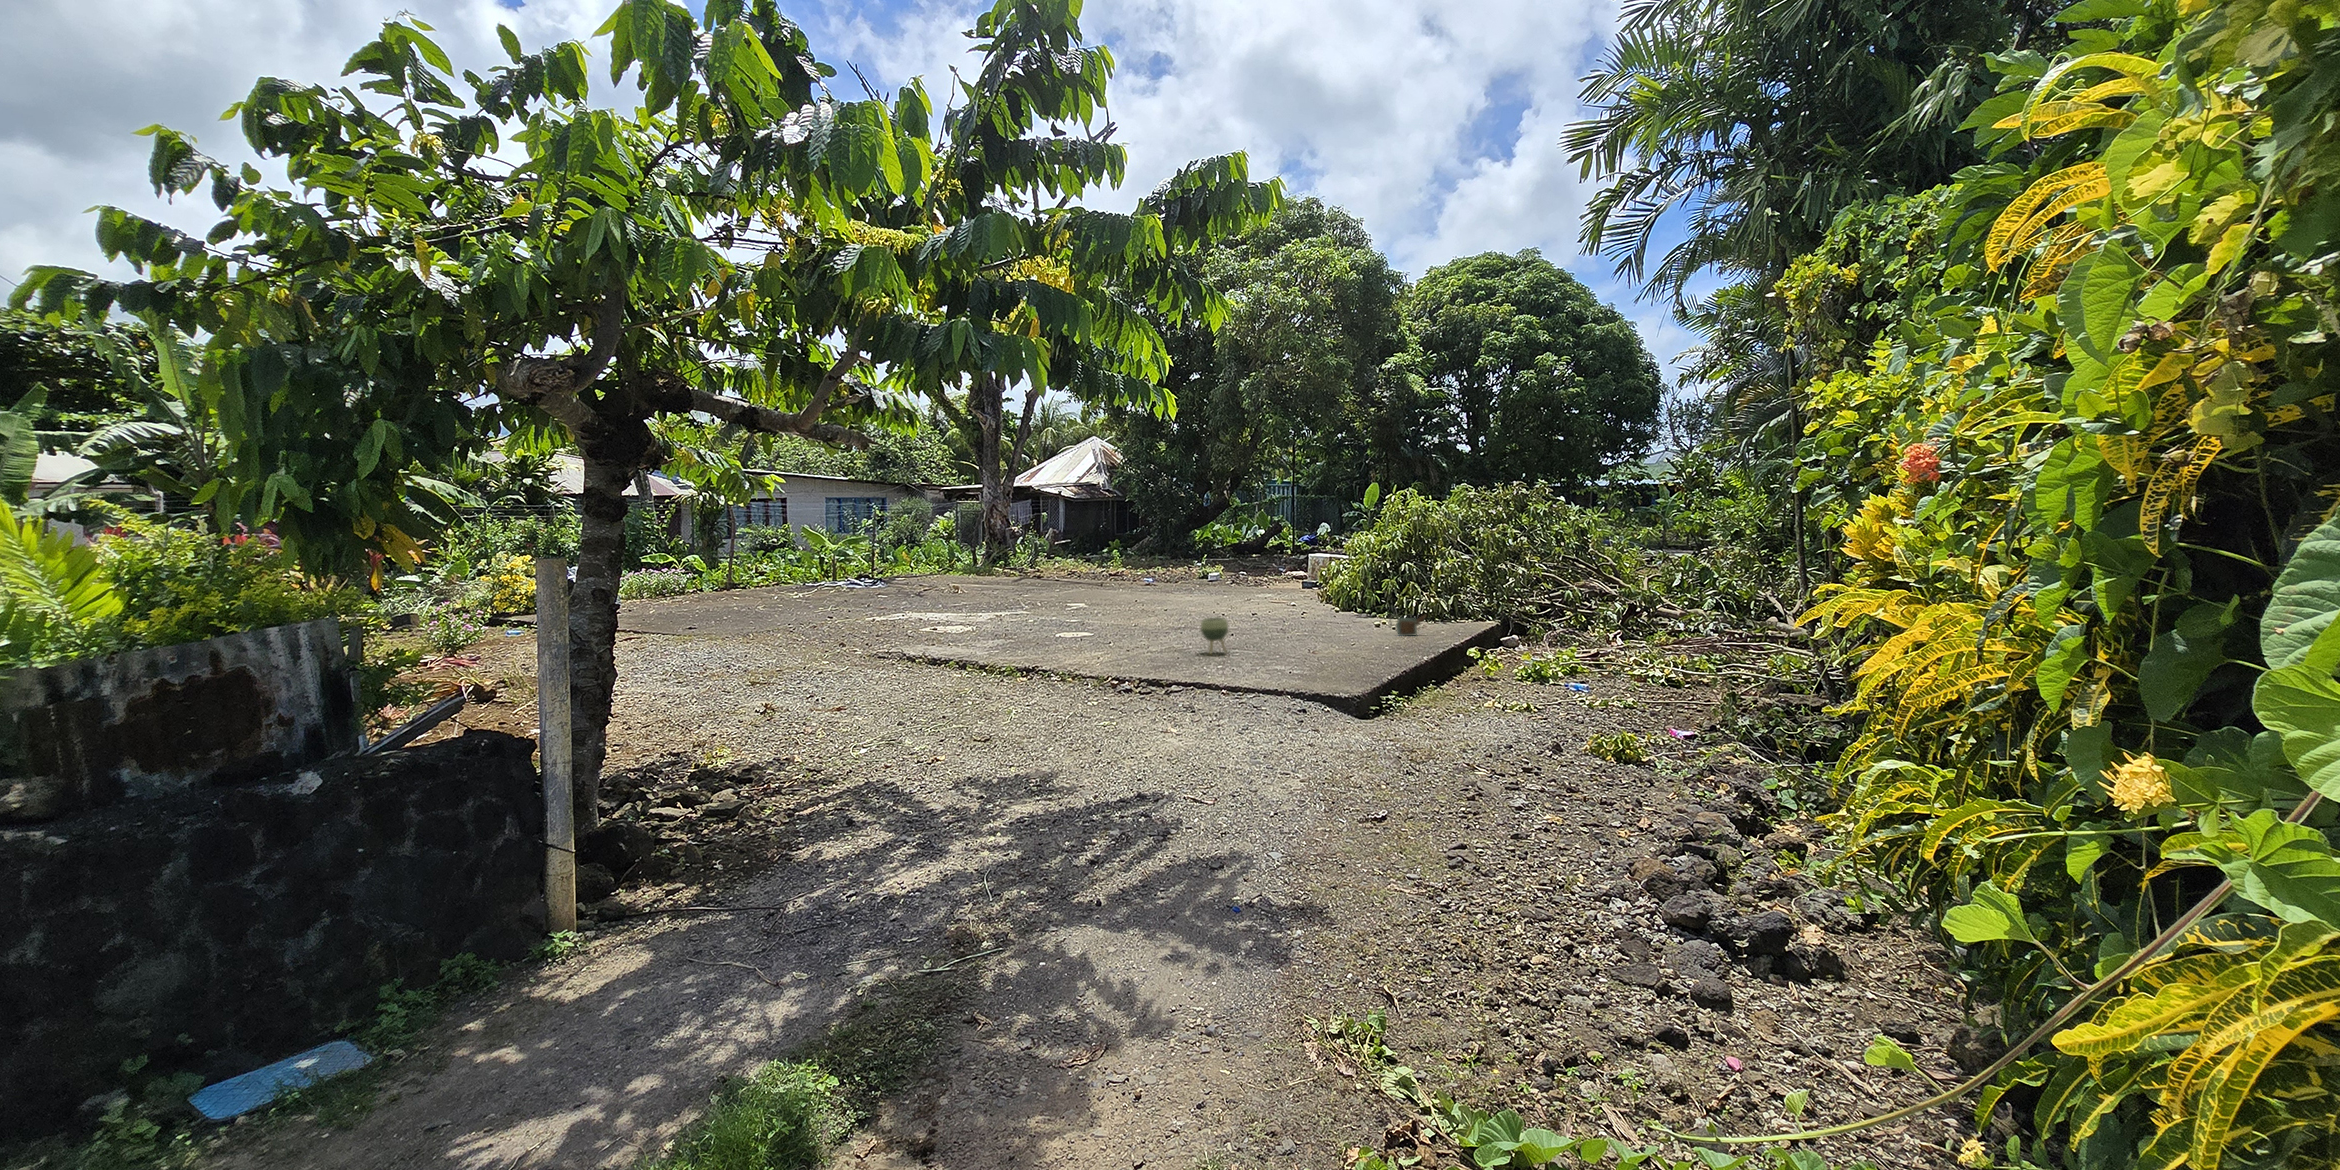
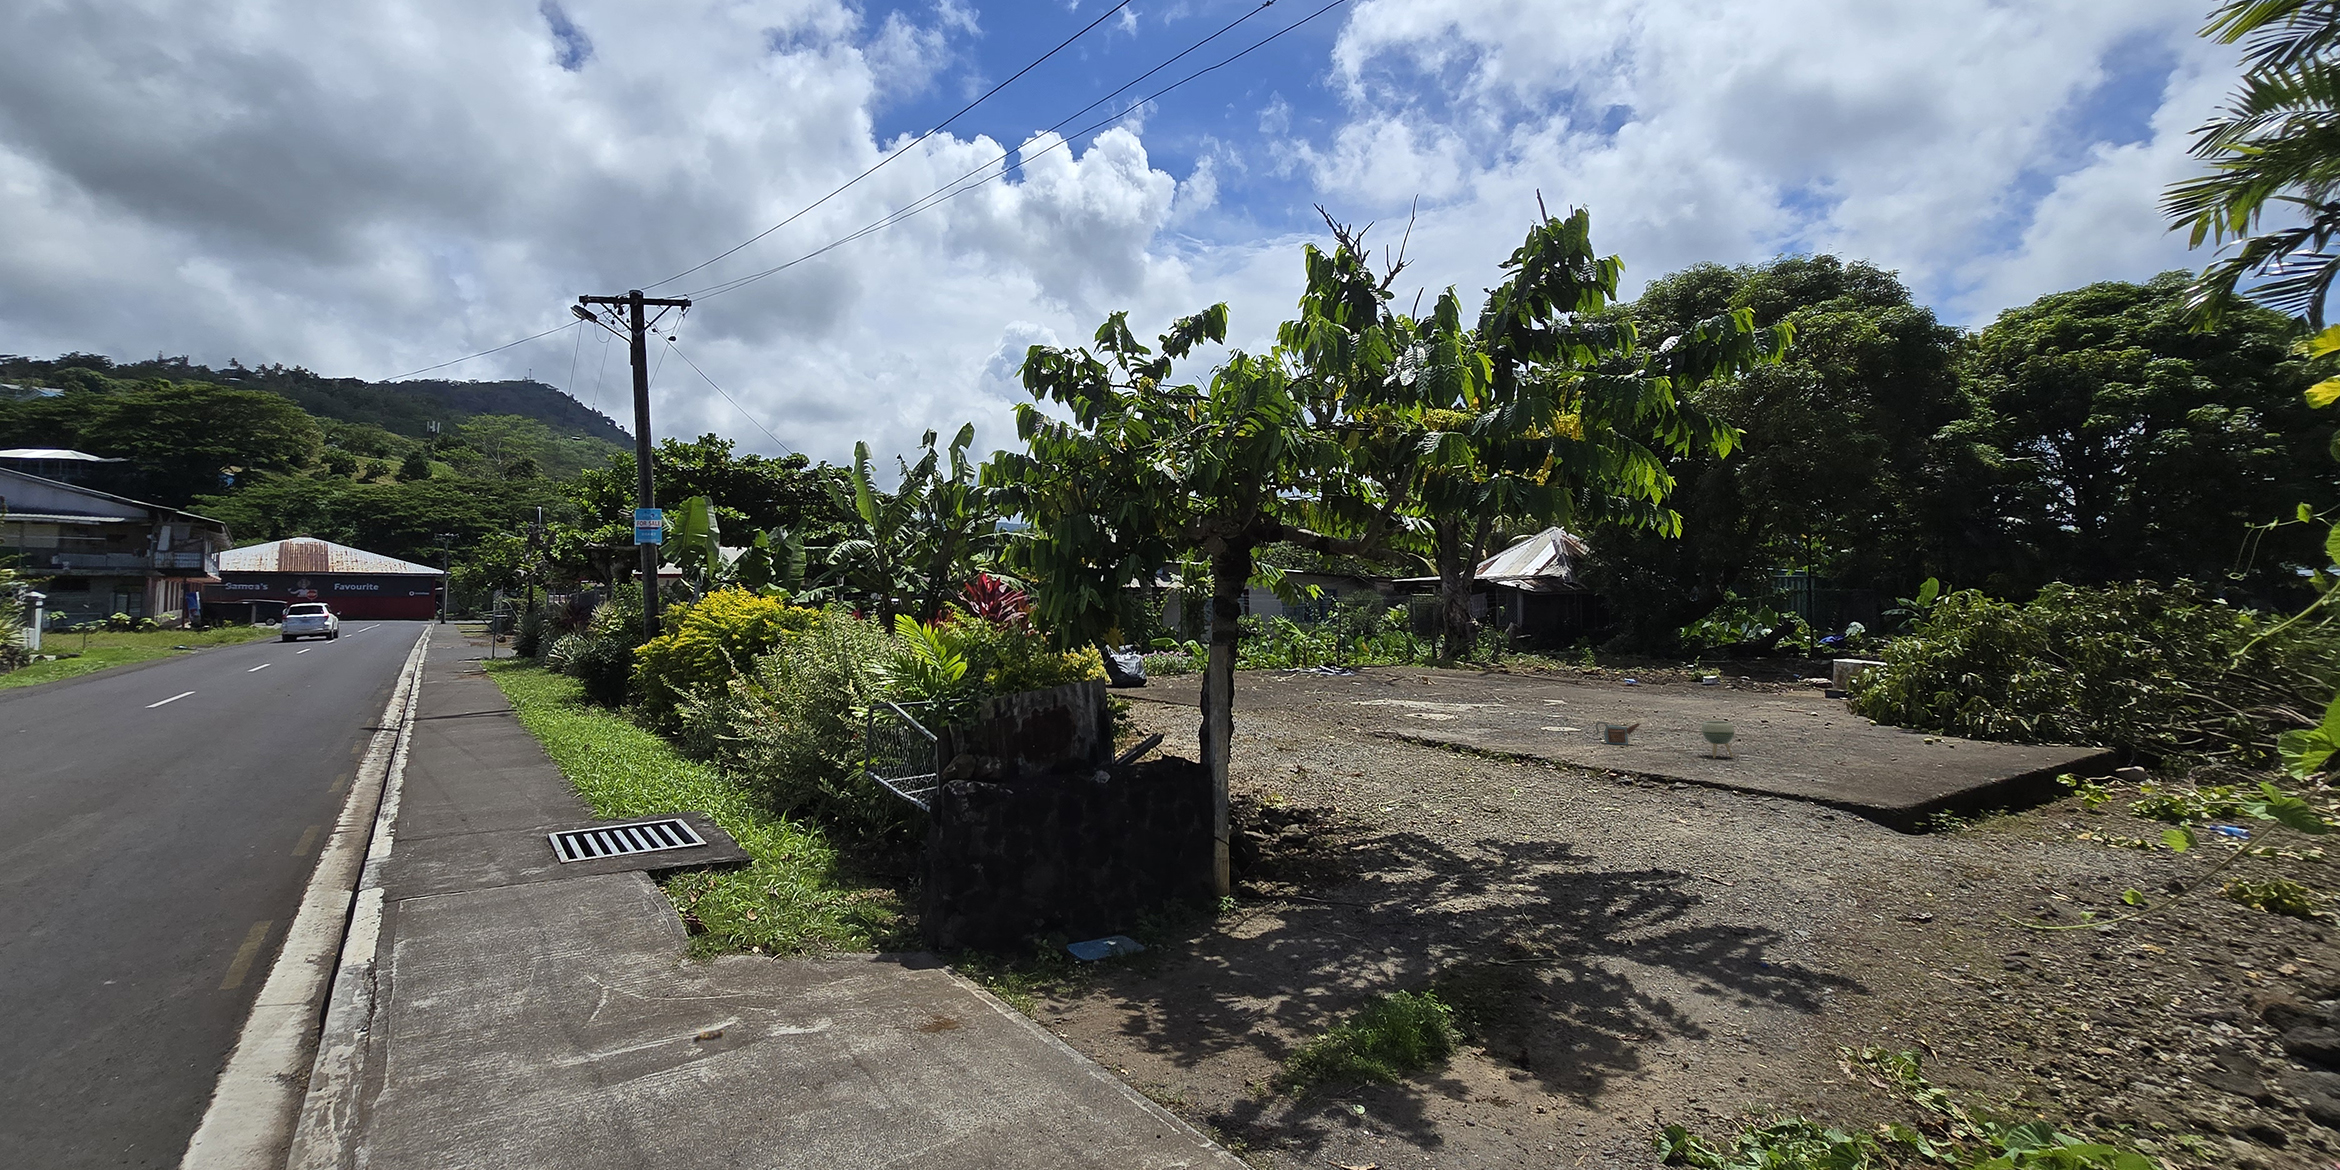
watering can: present [1389,615,1426,636] -> present [1596,721,1640,745]

